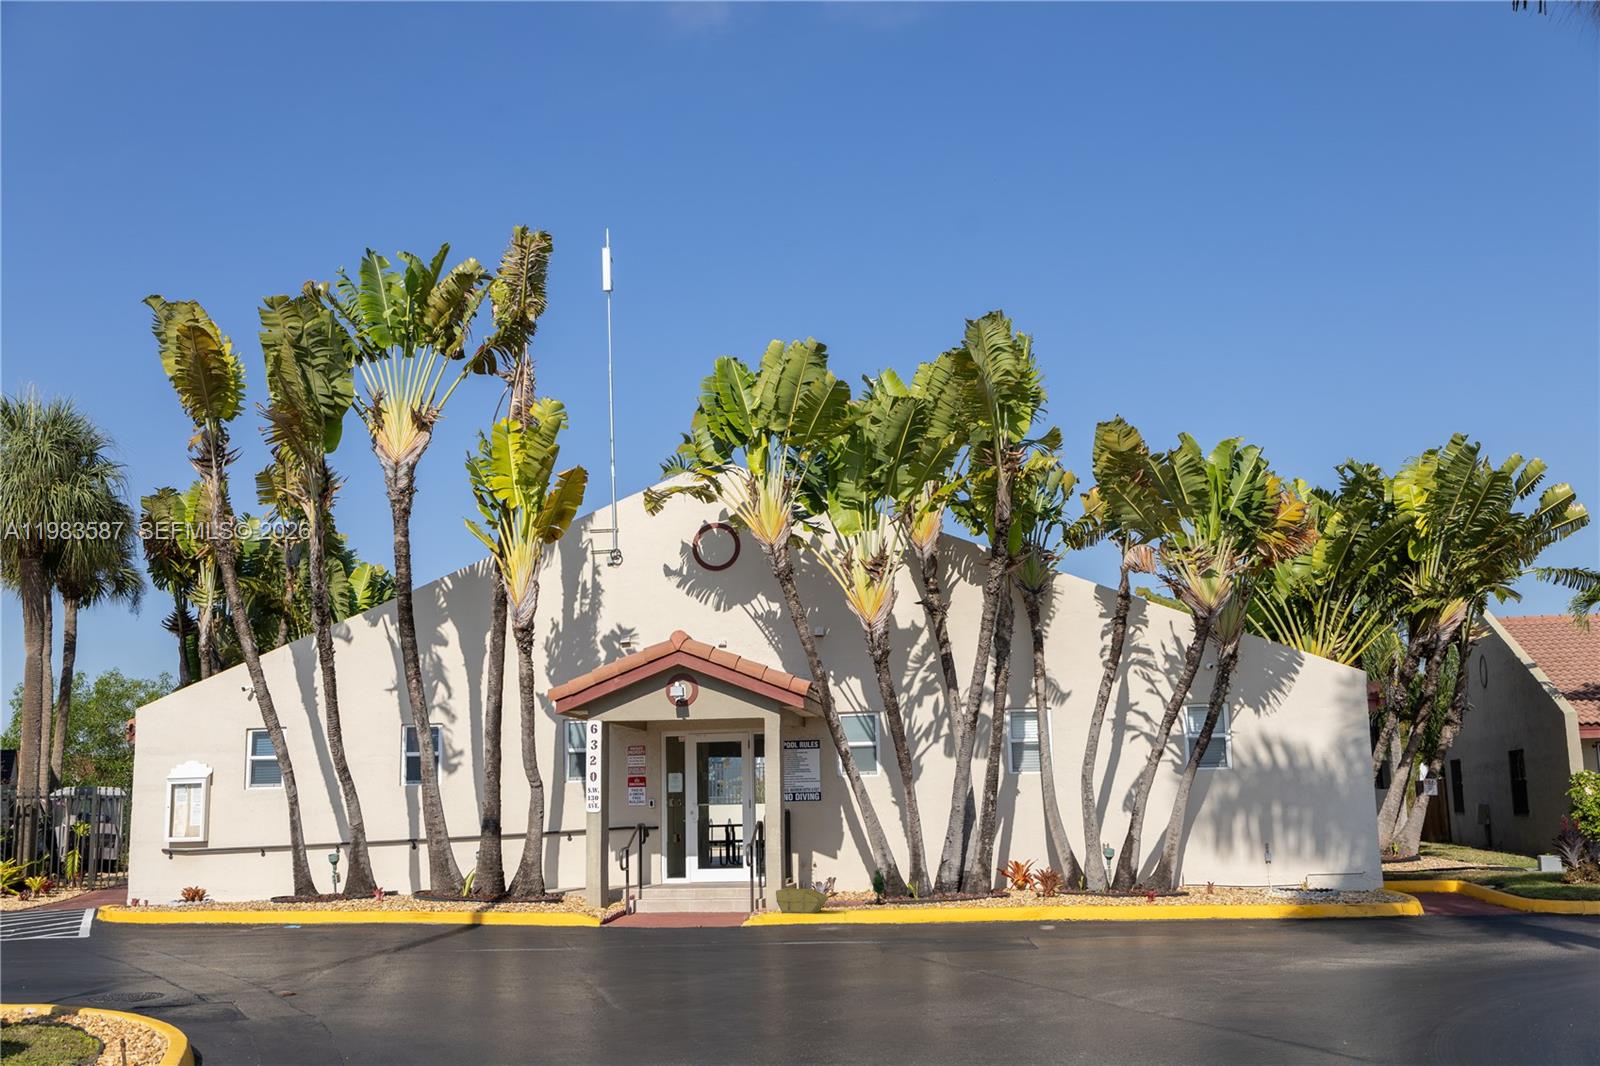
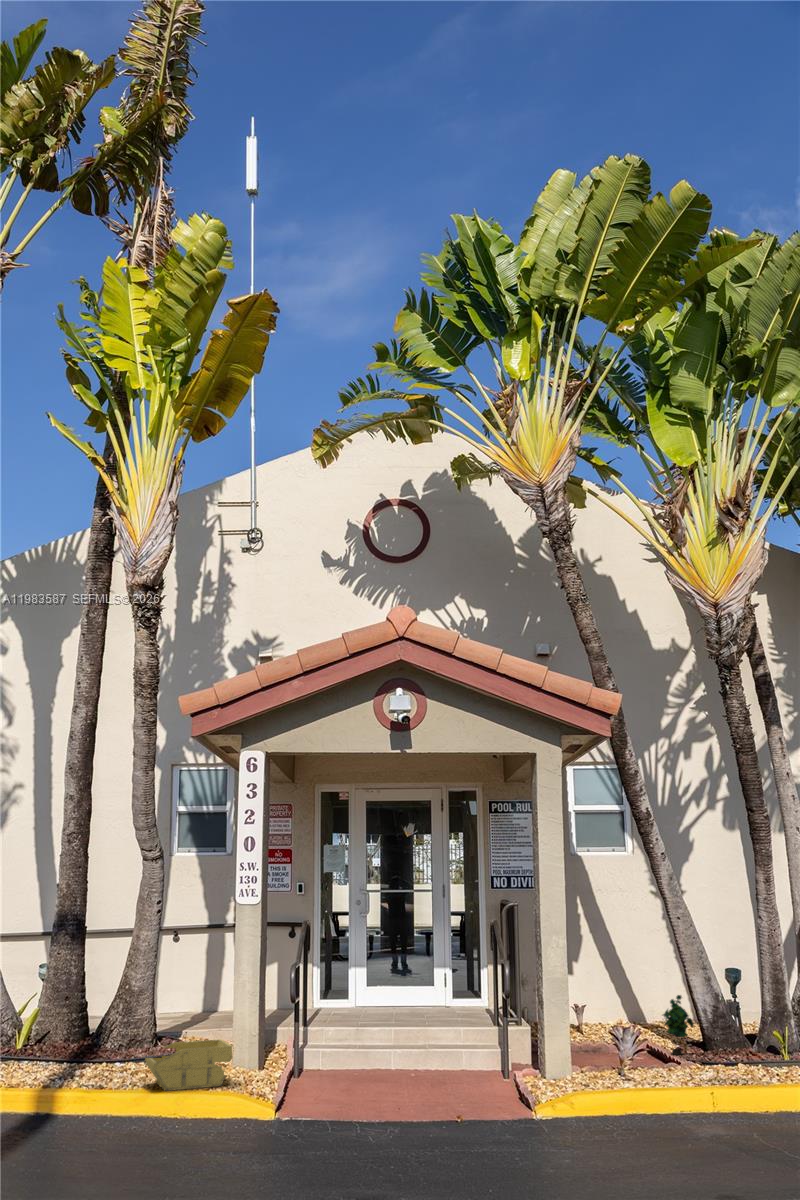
storage bin: present [776,888,828,914] -> present [145,1039,232,1091]

